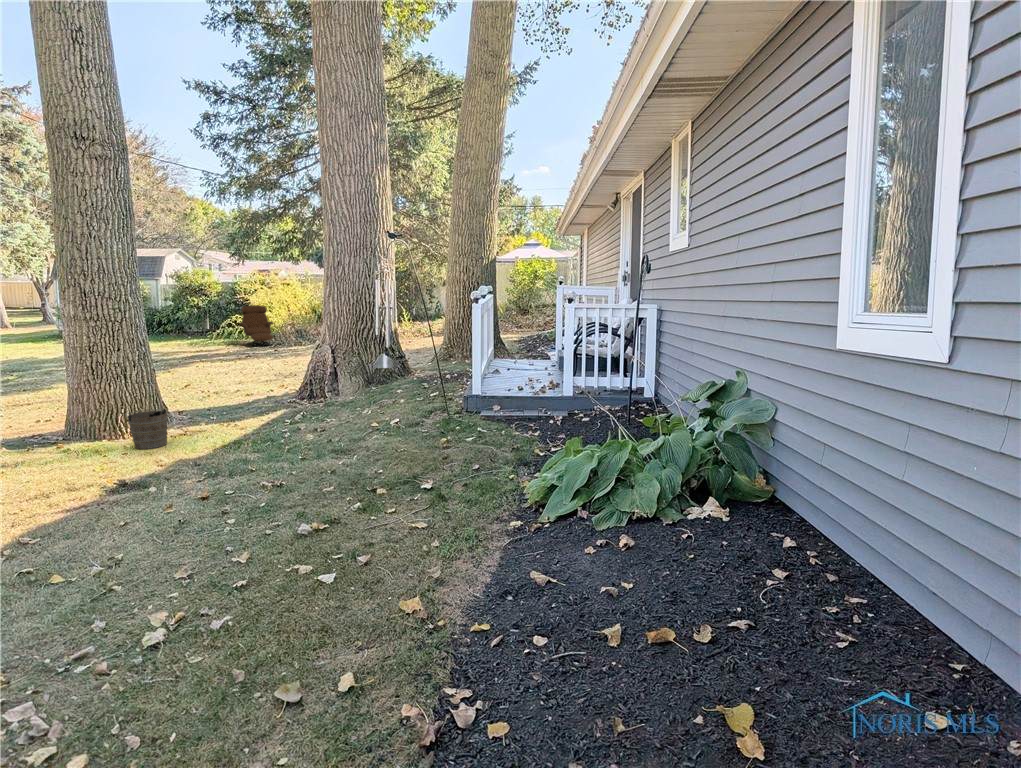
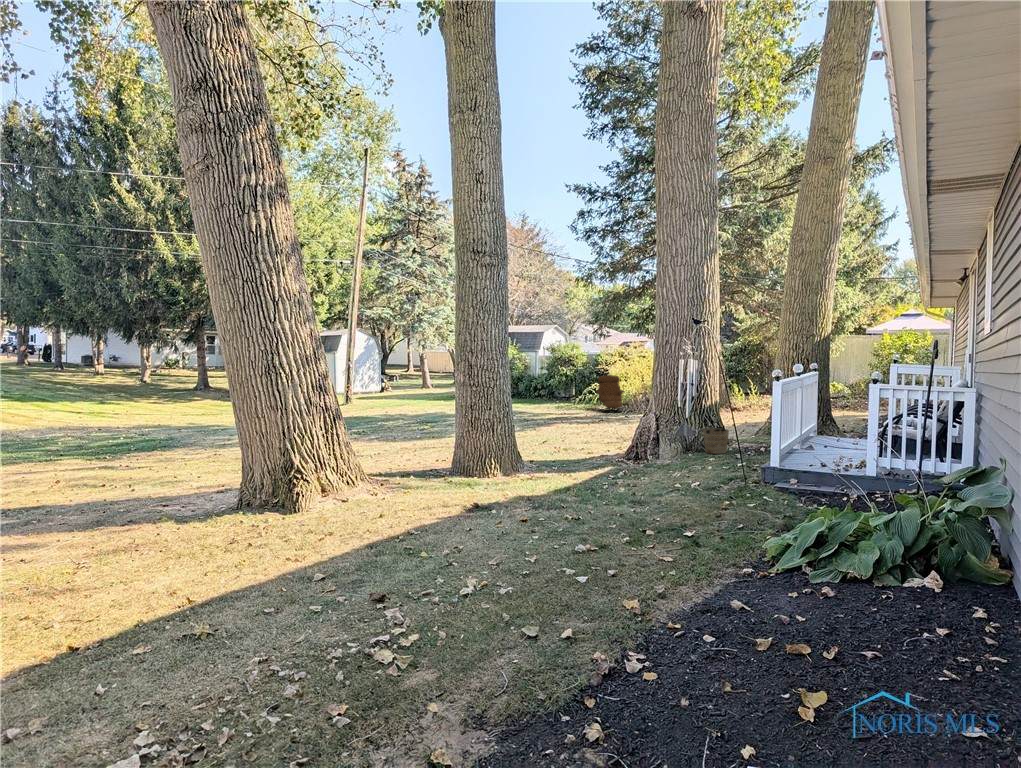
bucket: present [125,409,168,449] -> present [703,428,729,454]

